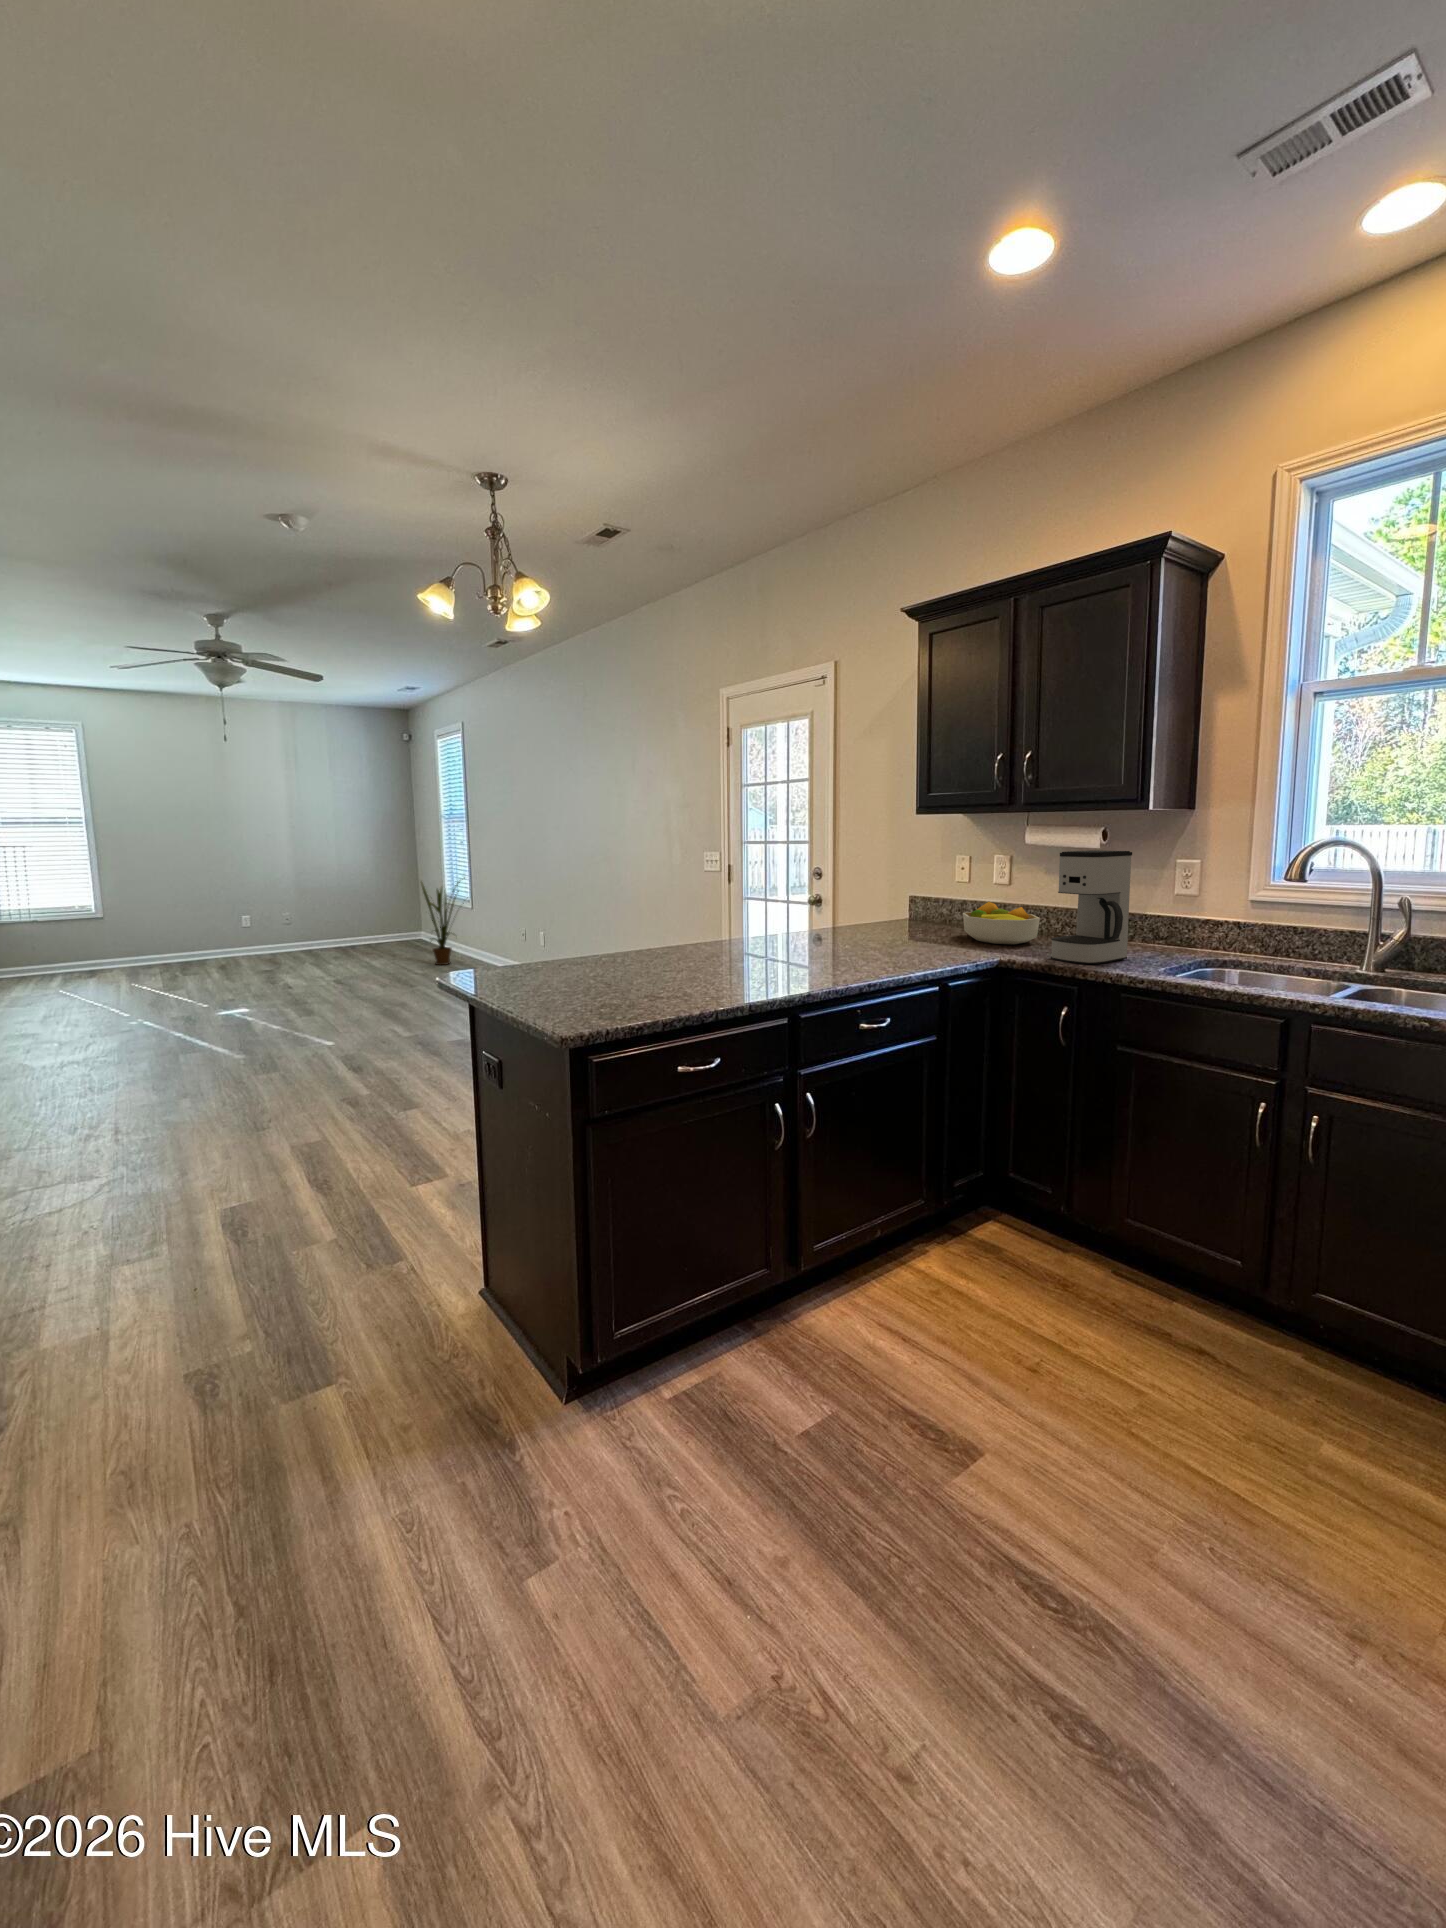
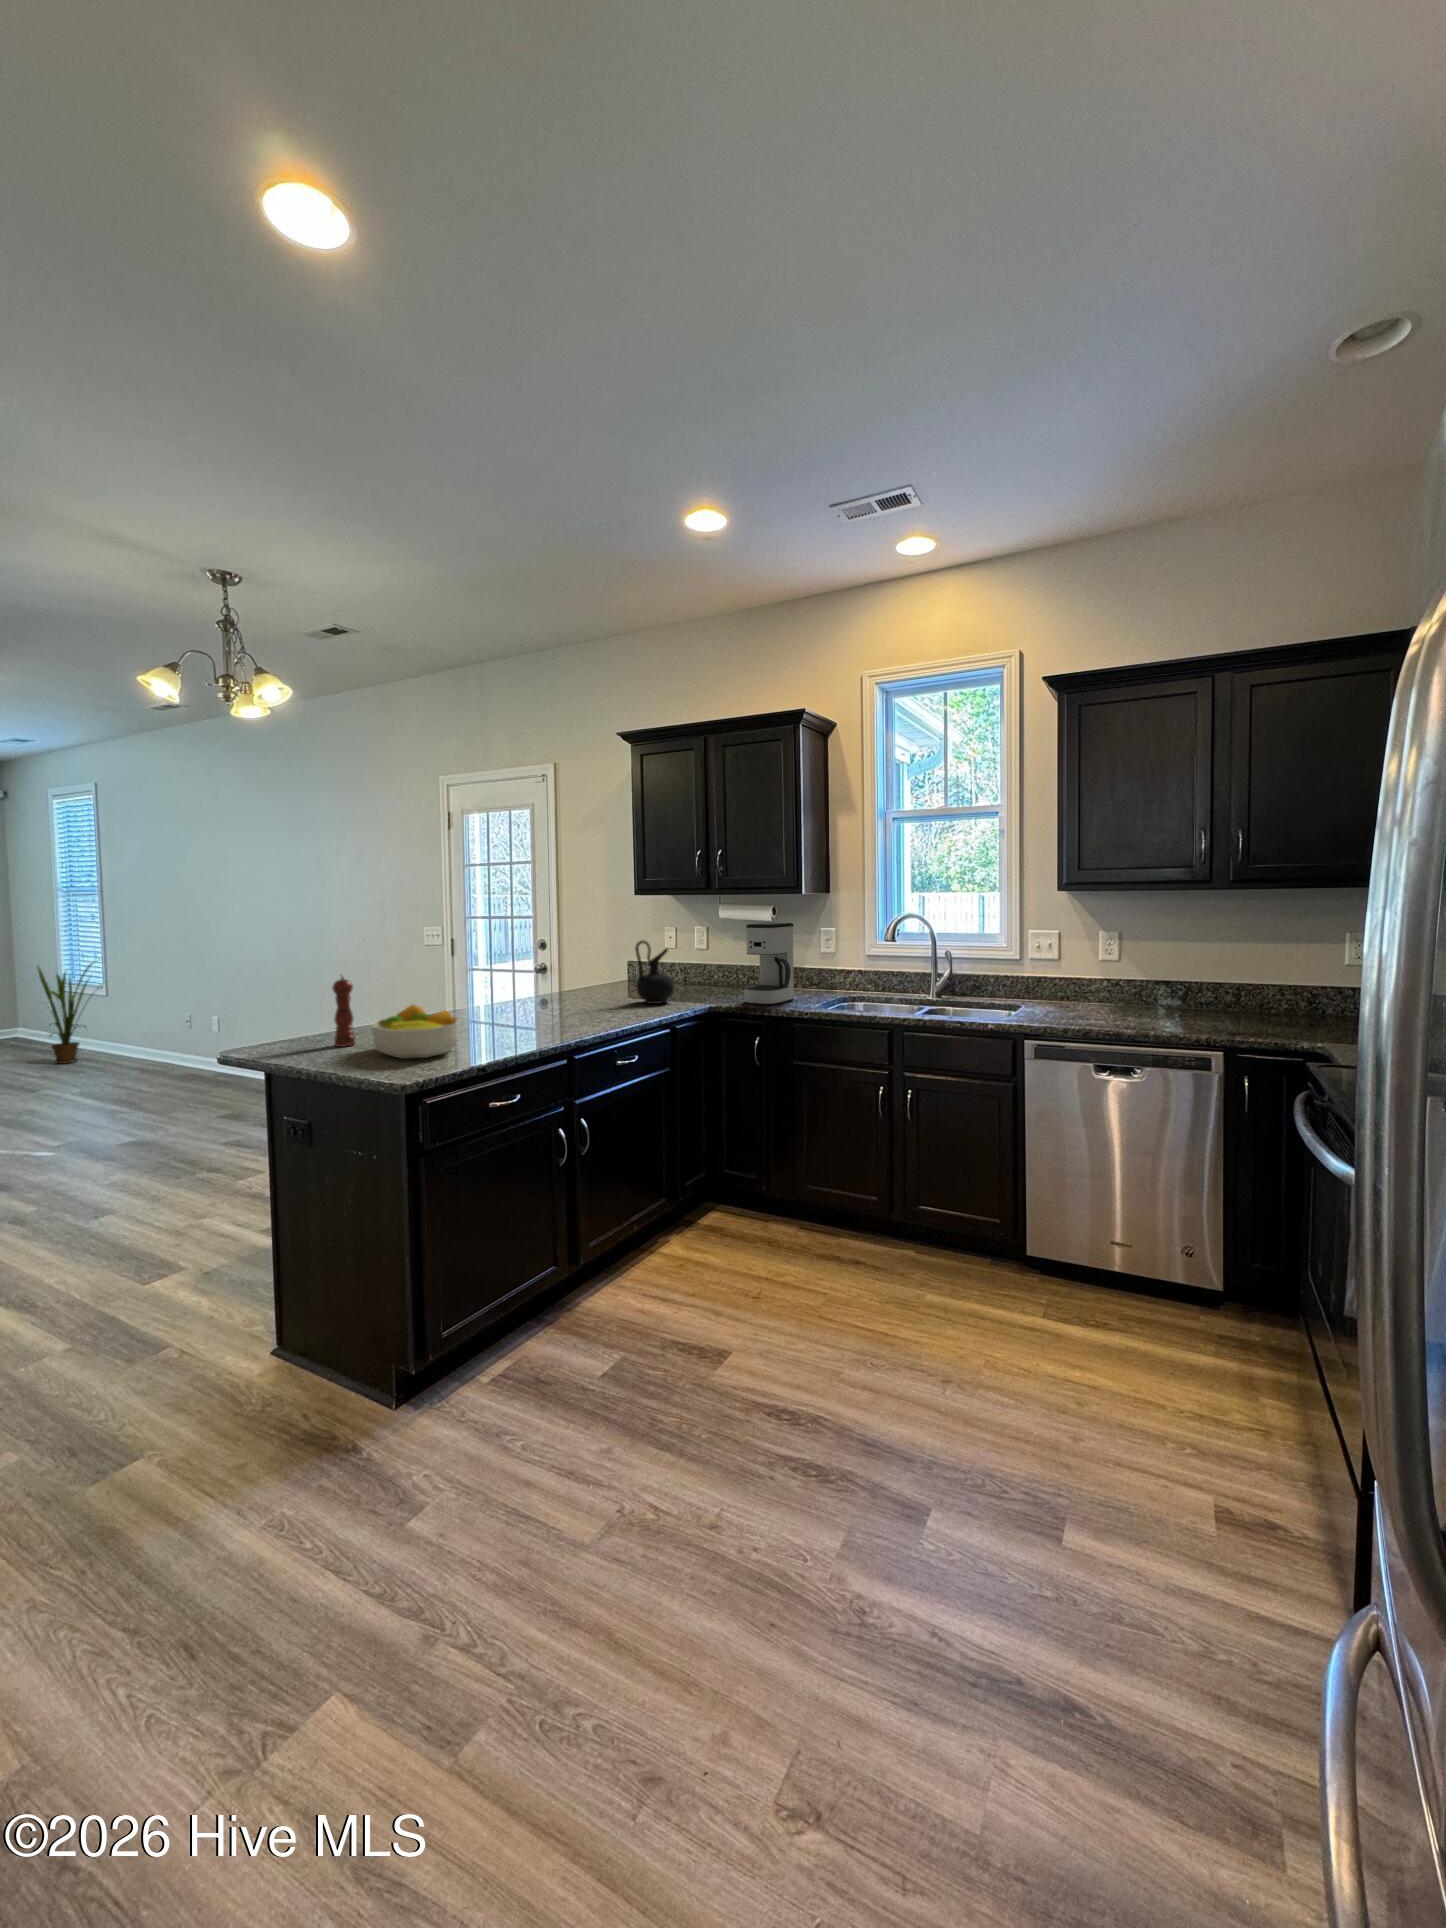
ceramic jug: none [905,870,954,952] -> present [635,941,674,1004]
pepper mill: none [535,898,559,980] -> present [333,974,355,1047]
fruit bowl: present [963,902,1040,944] -> present [372,1005,460,1059]

